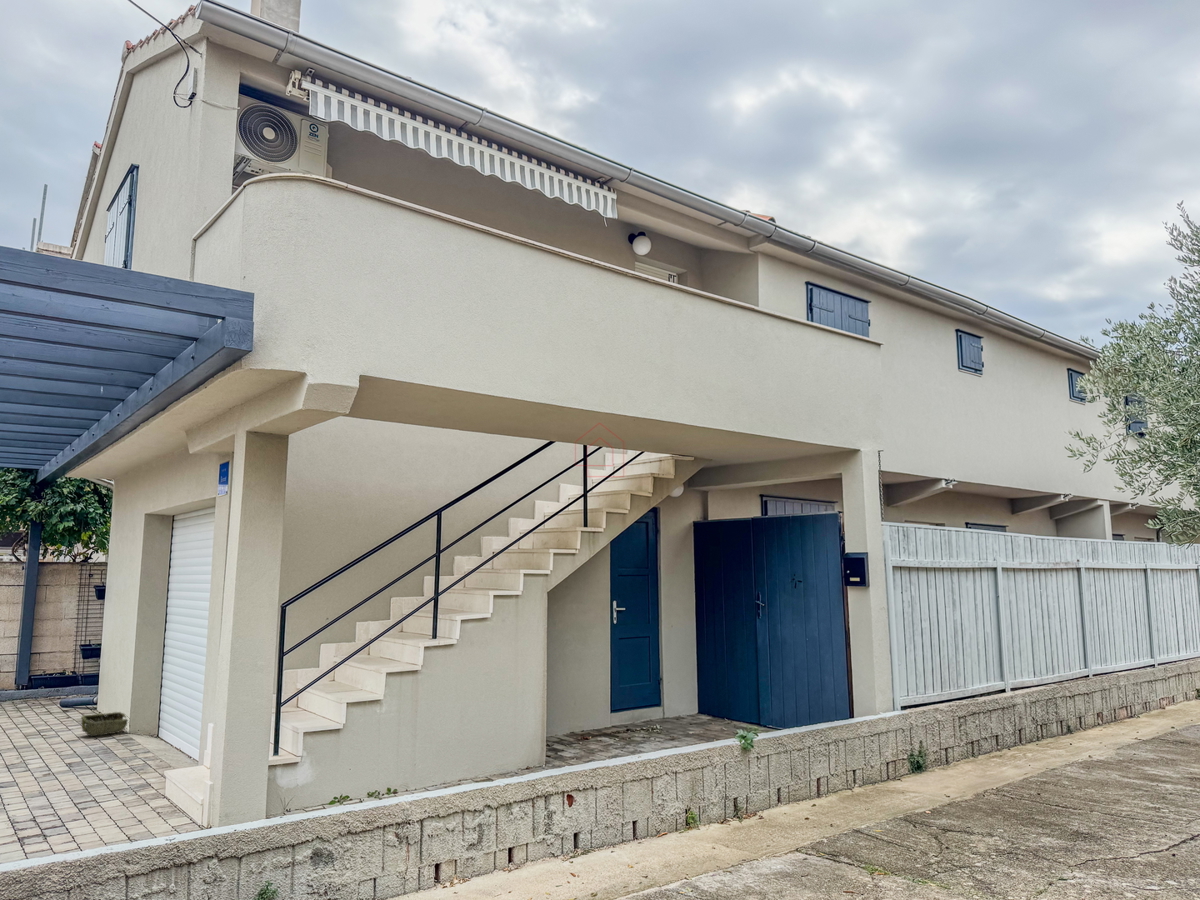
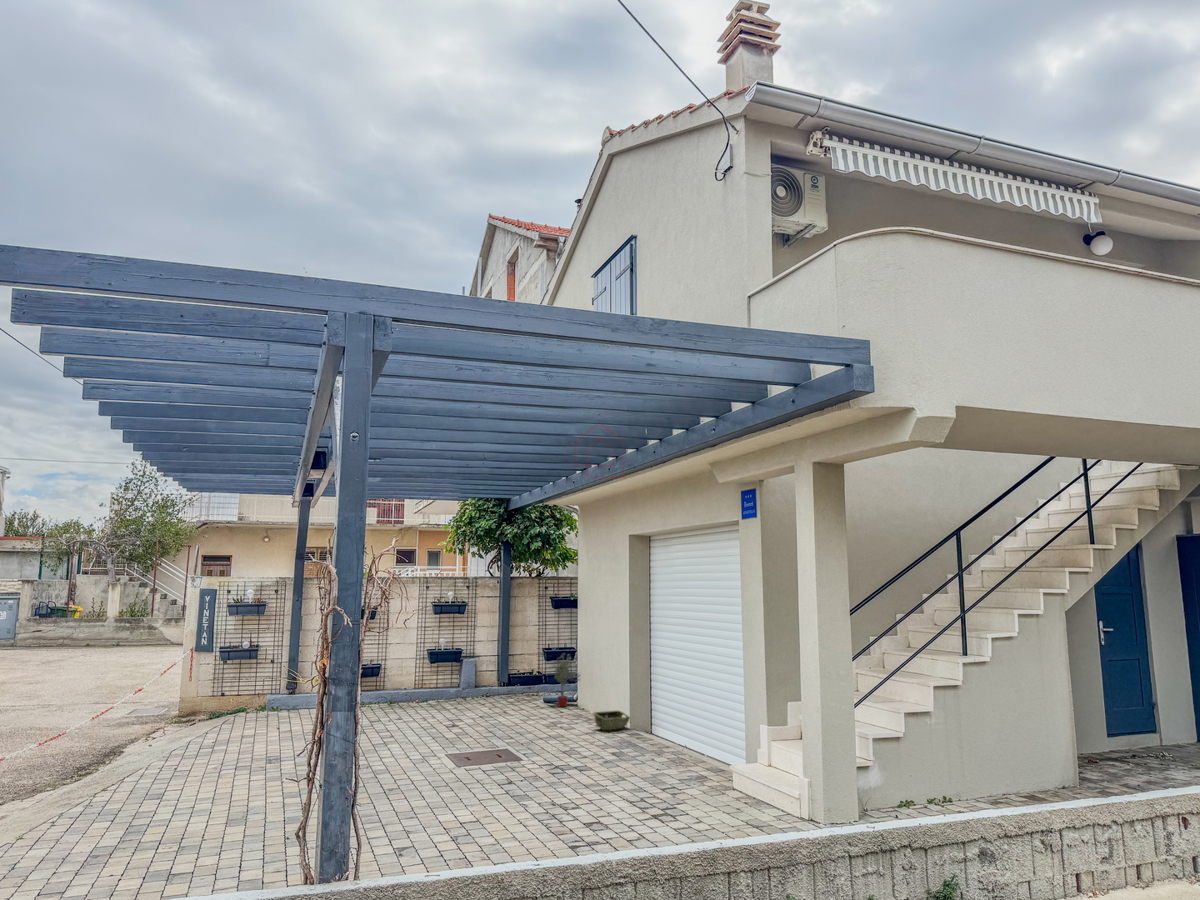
potted tree: none [67,647,106,711] -> present [555,653,580,707]

